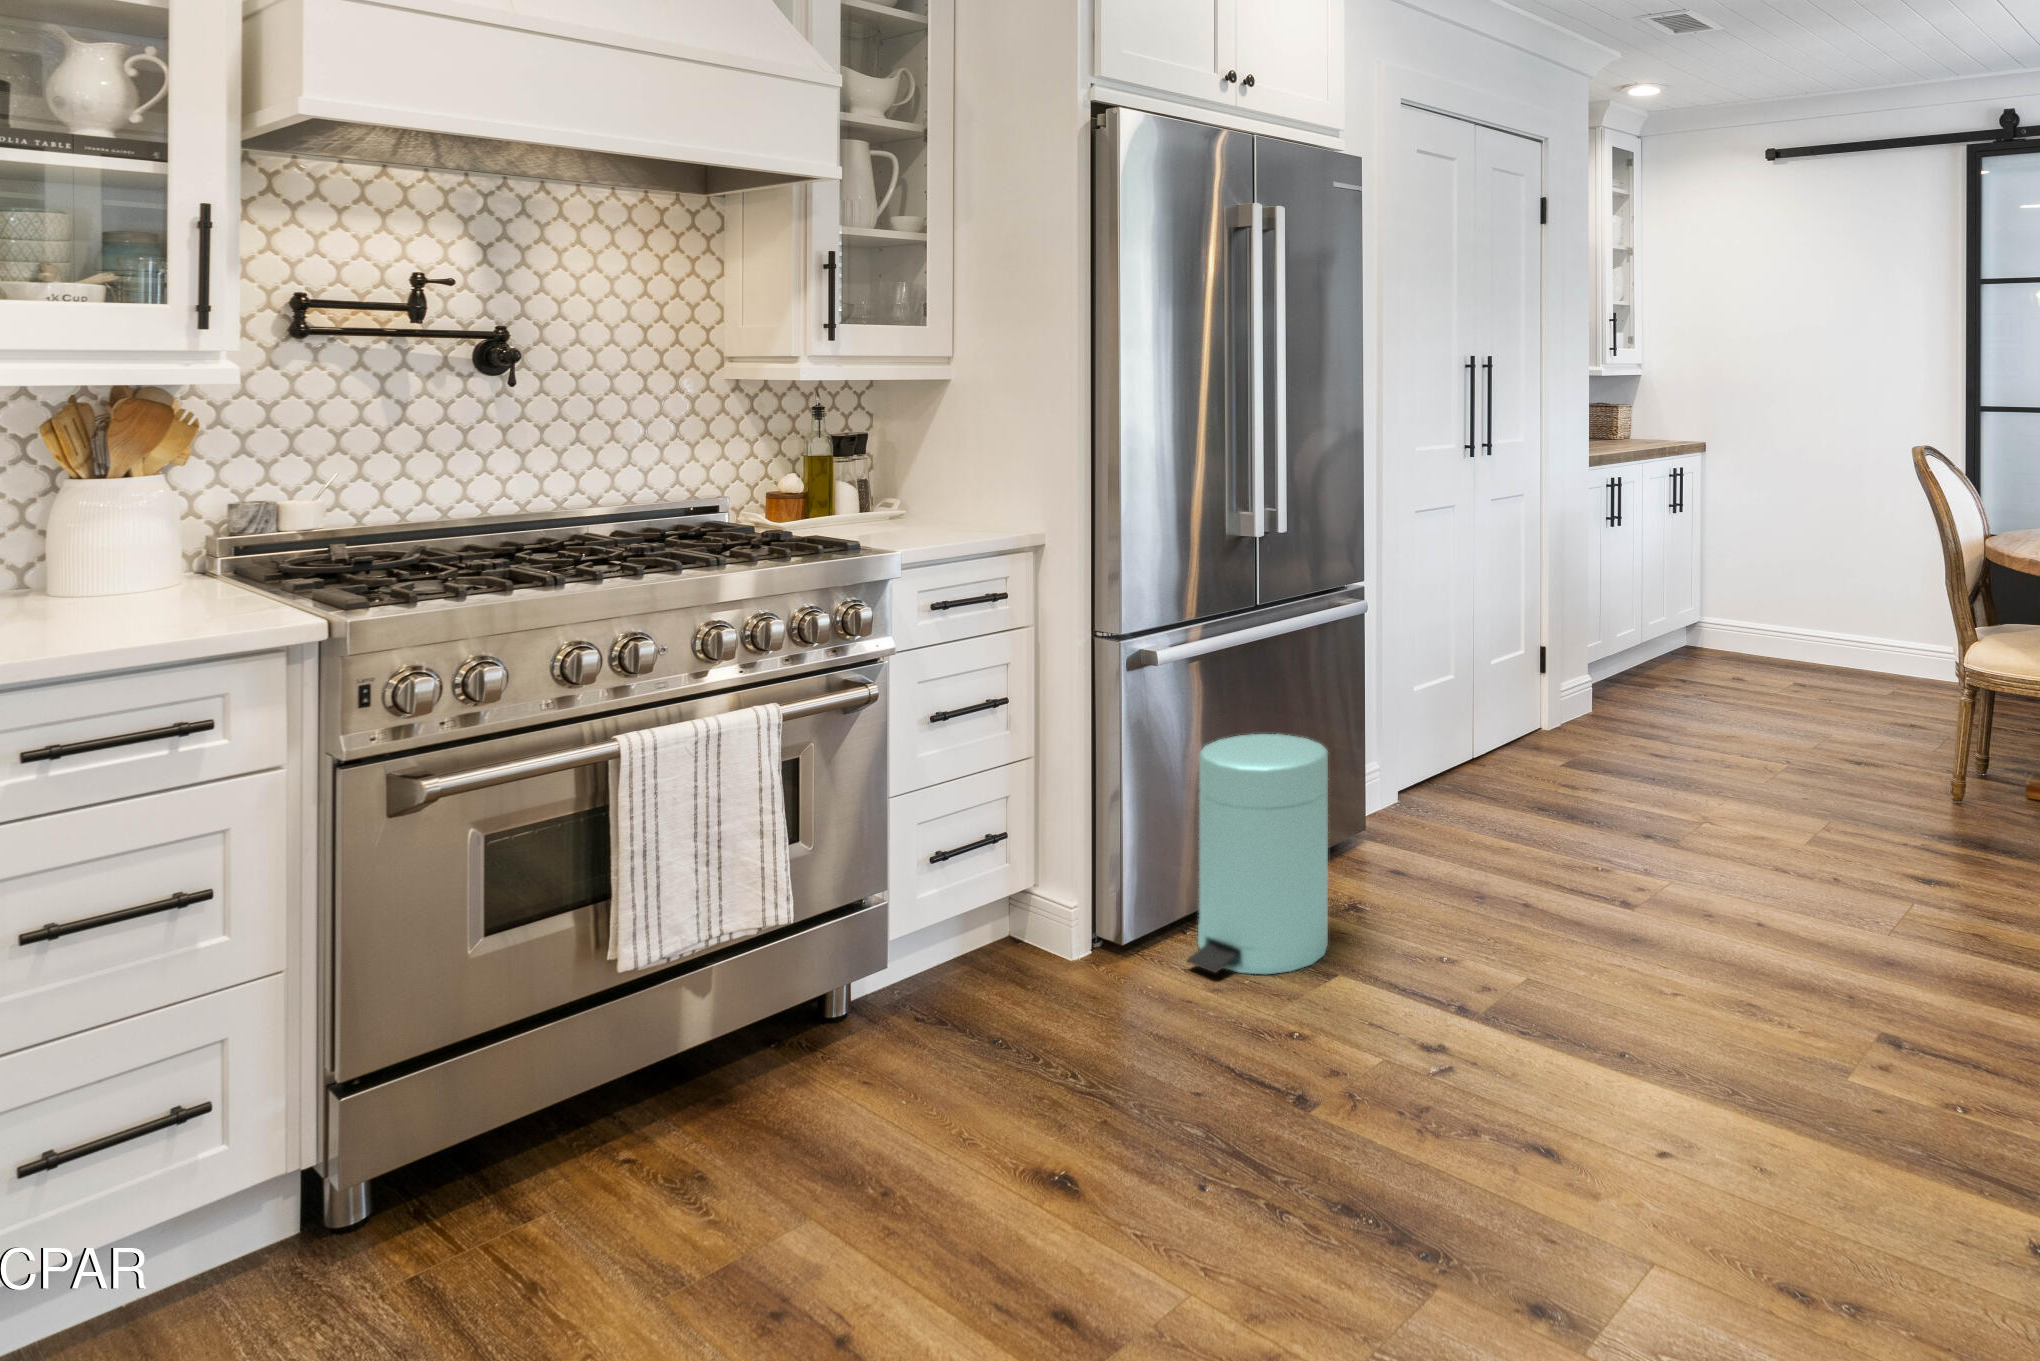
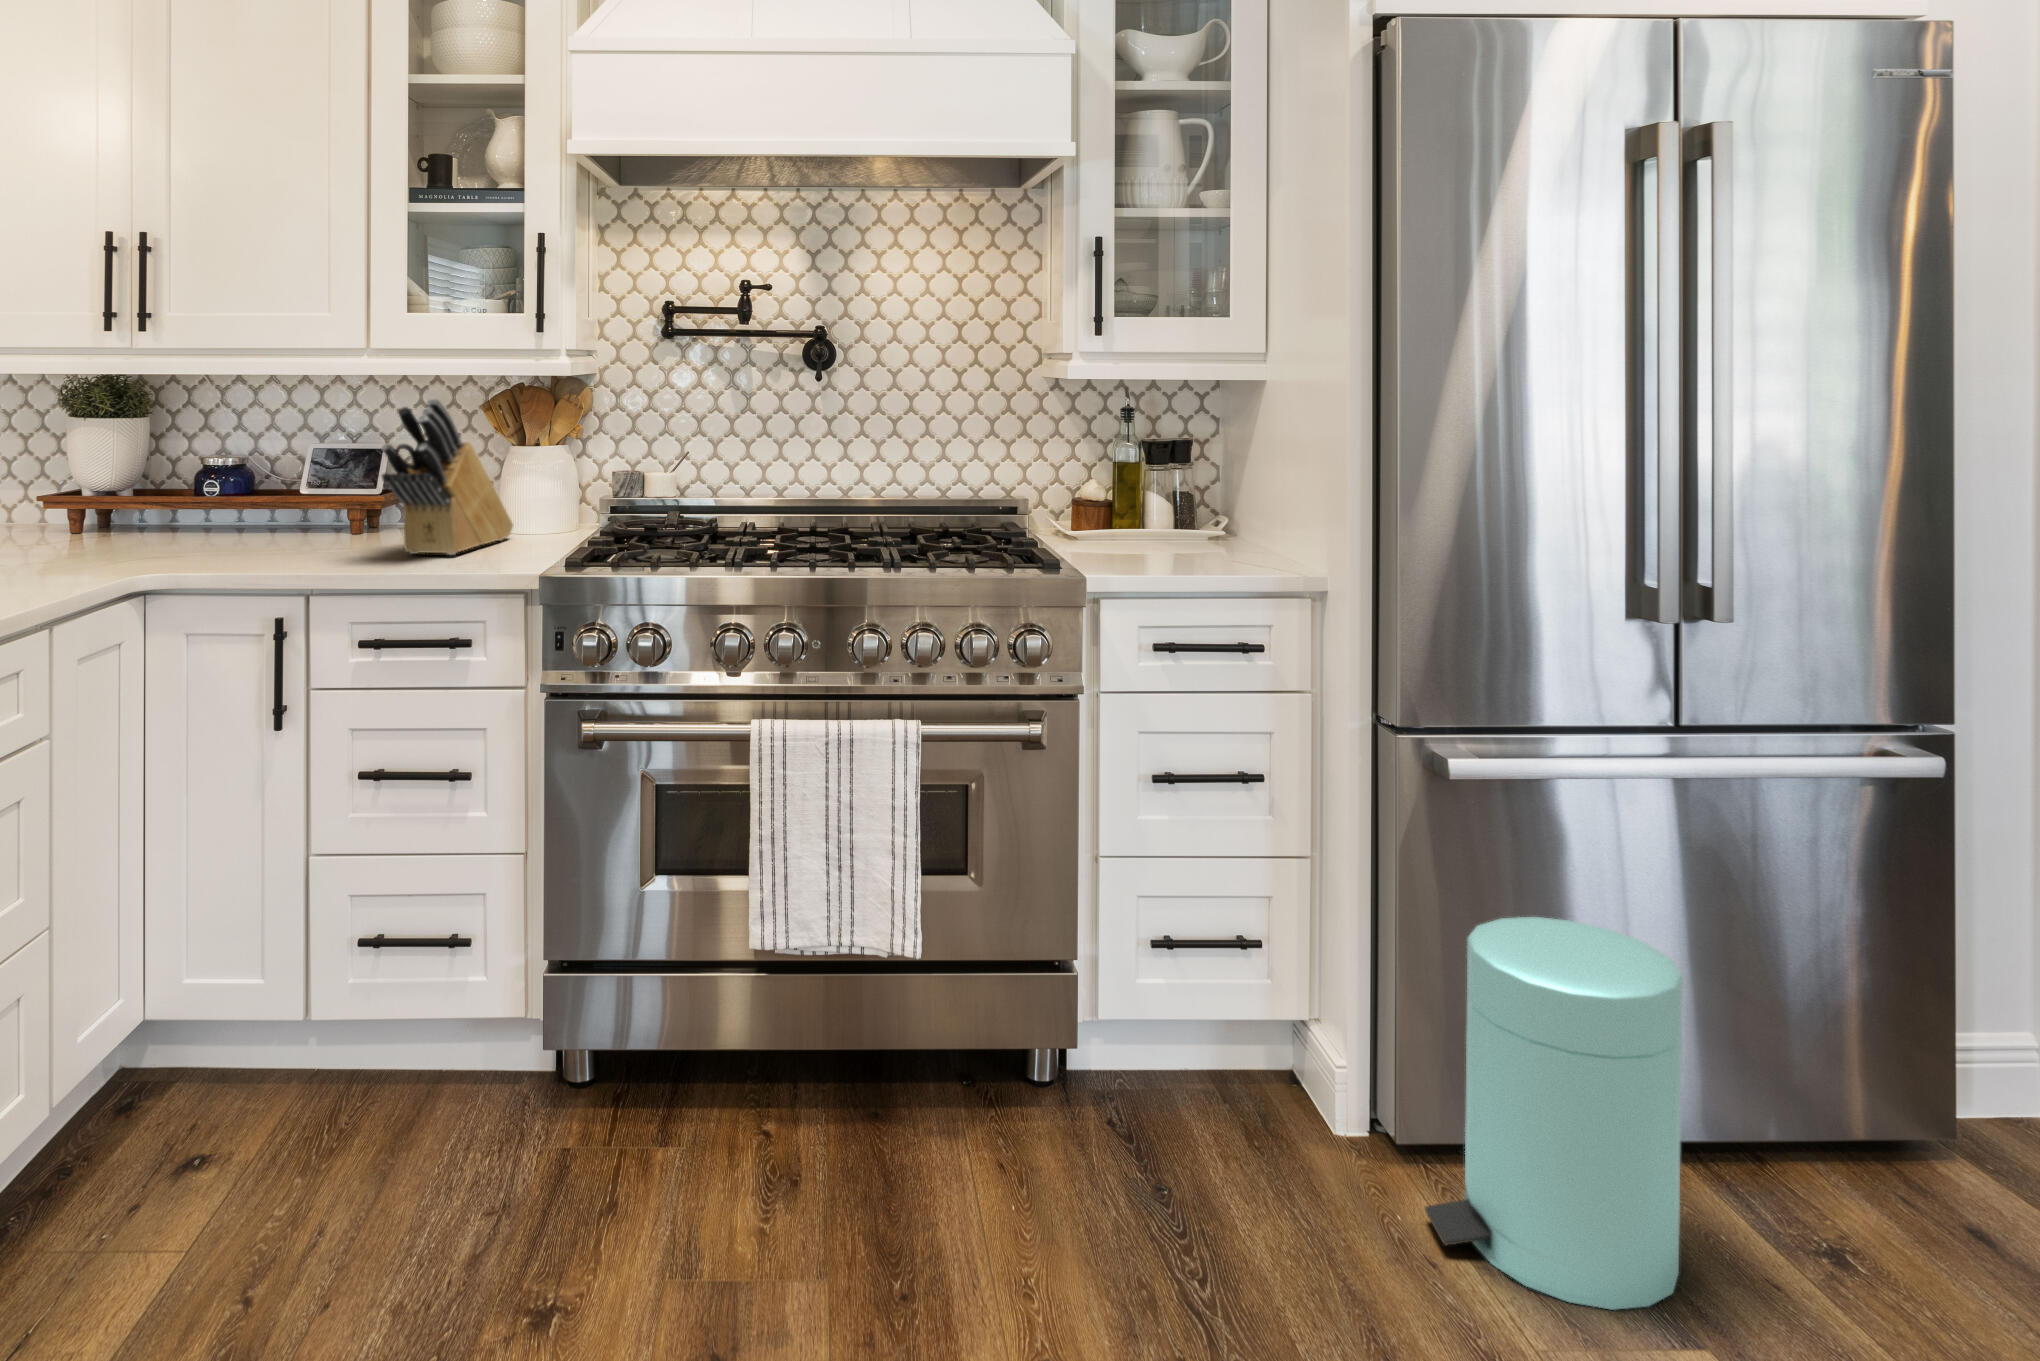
knife block: none [28,414,132,631] -> present [381,398,513,555]

